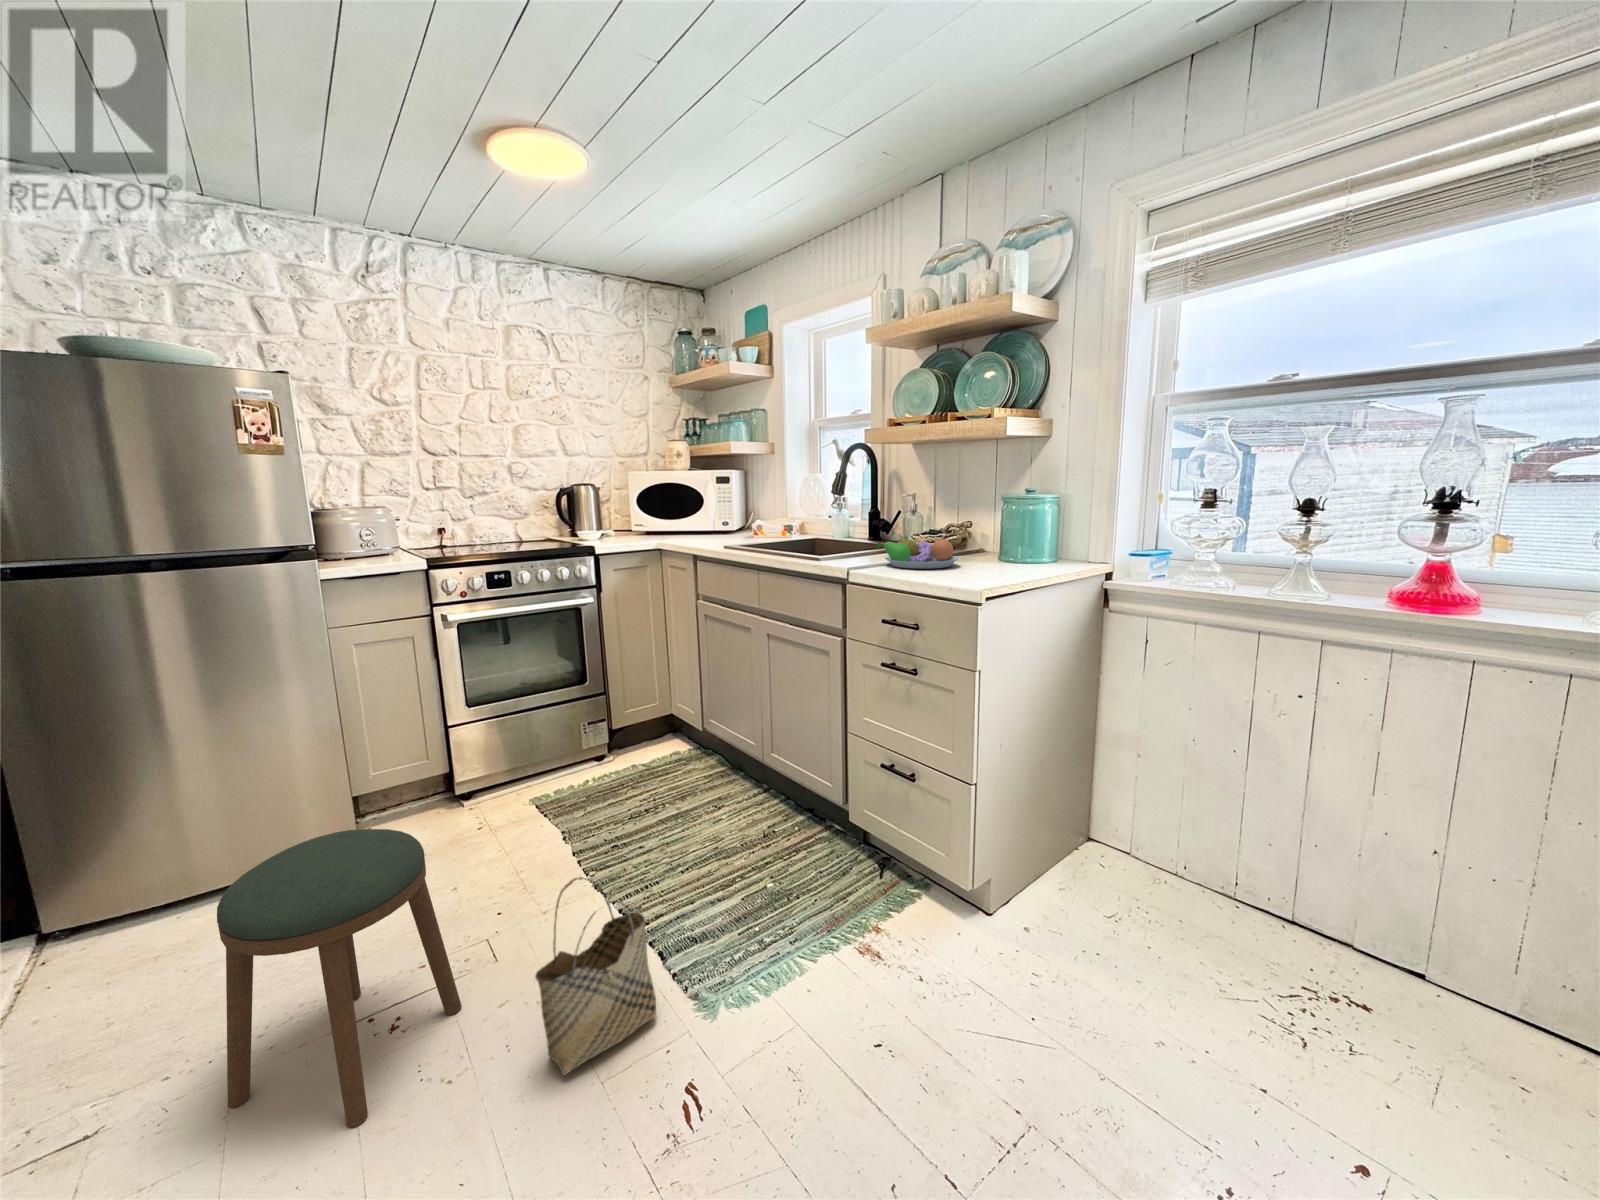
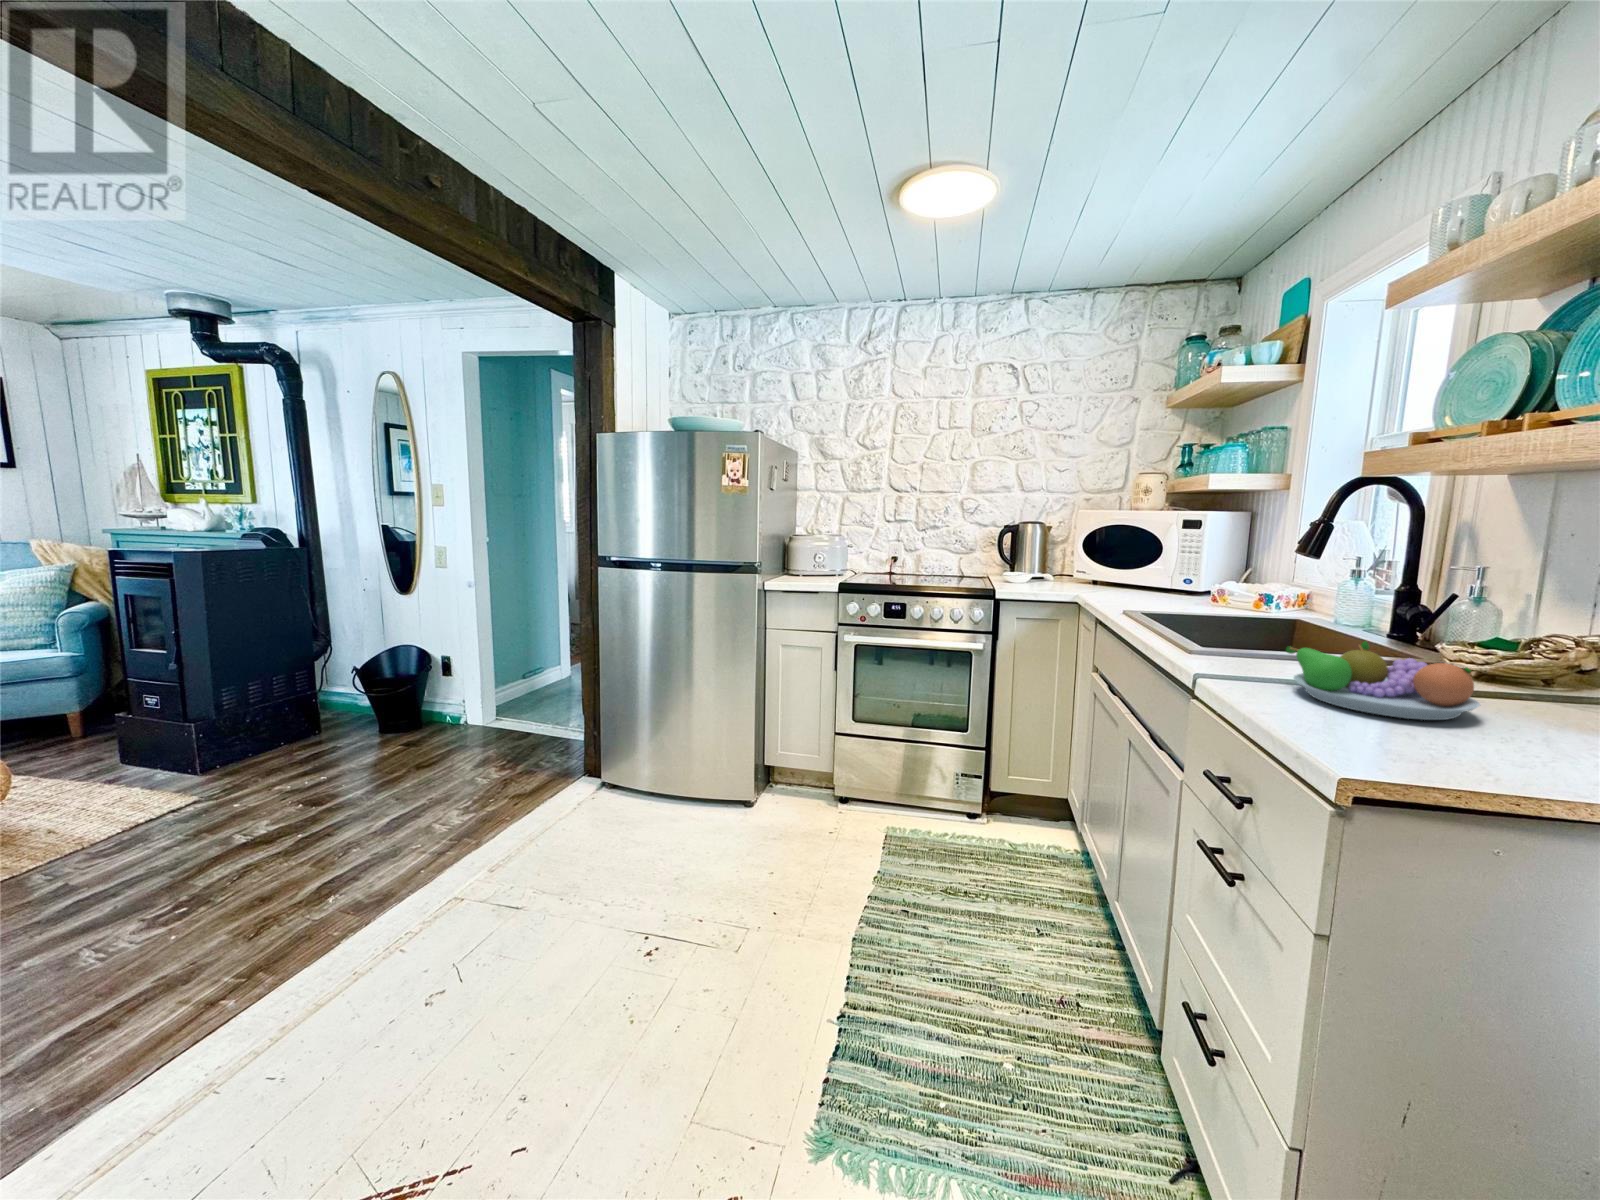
stool: present [217,829,462,1127] -> none [549,785,687,1010]
woven basket: present [535,877,656,1075] -> none [666,917,787,1108]

